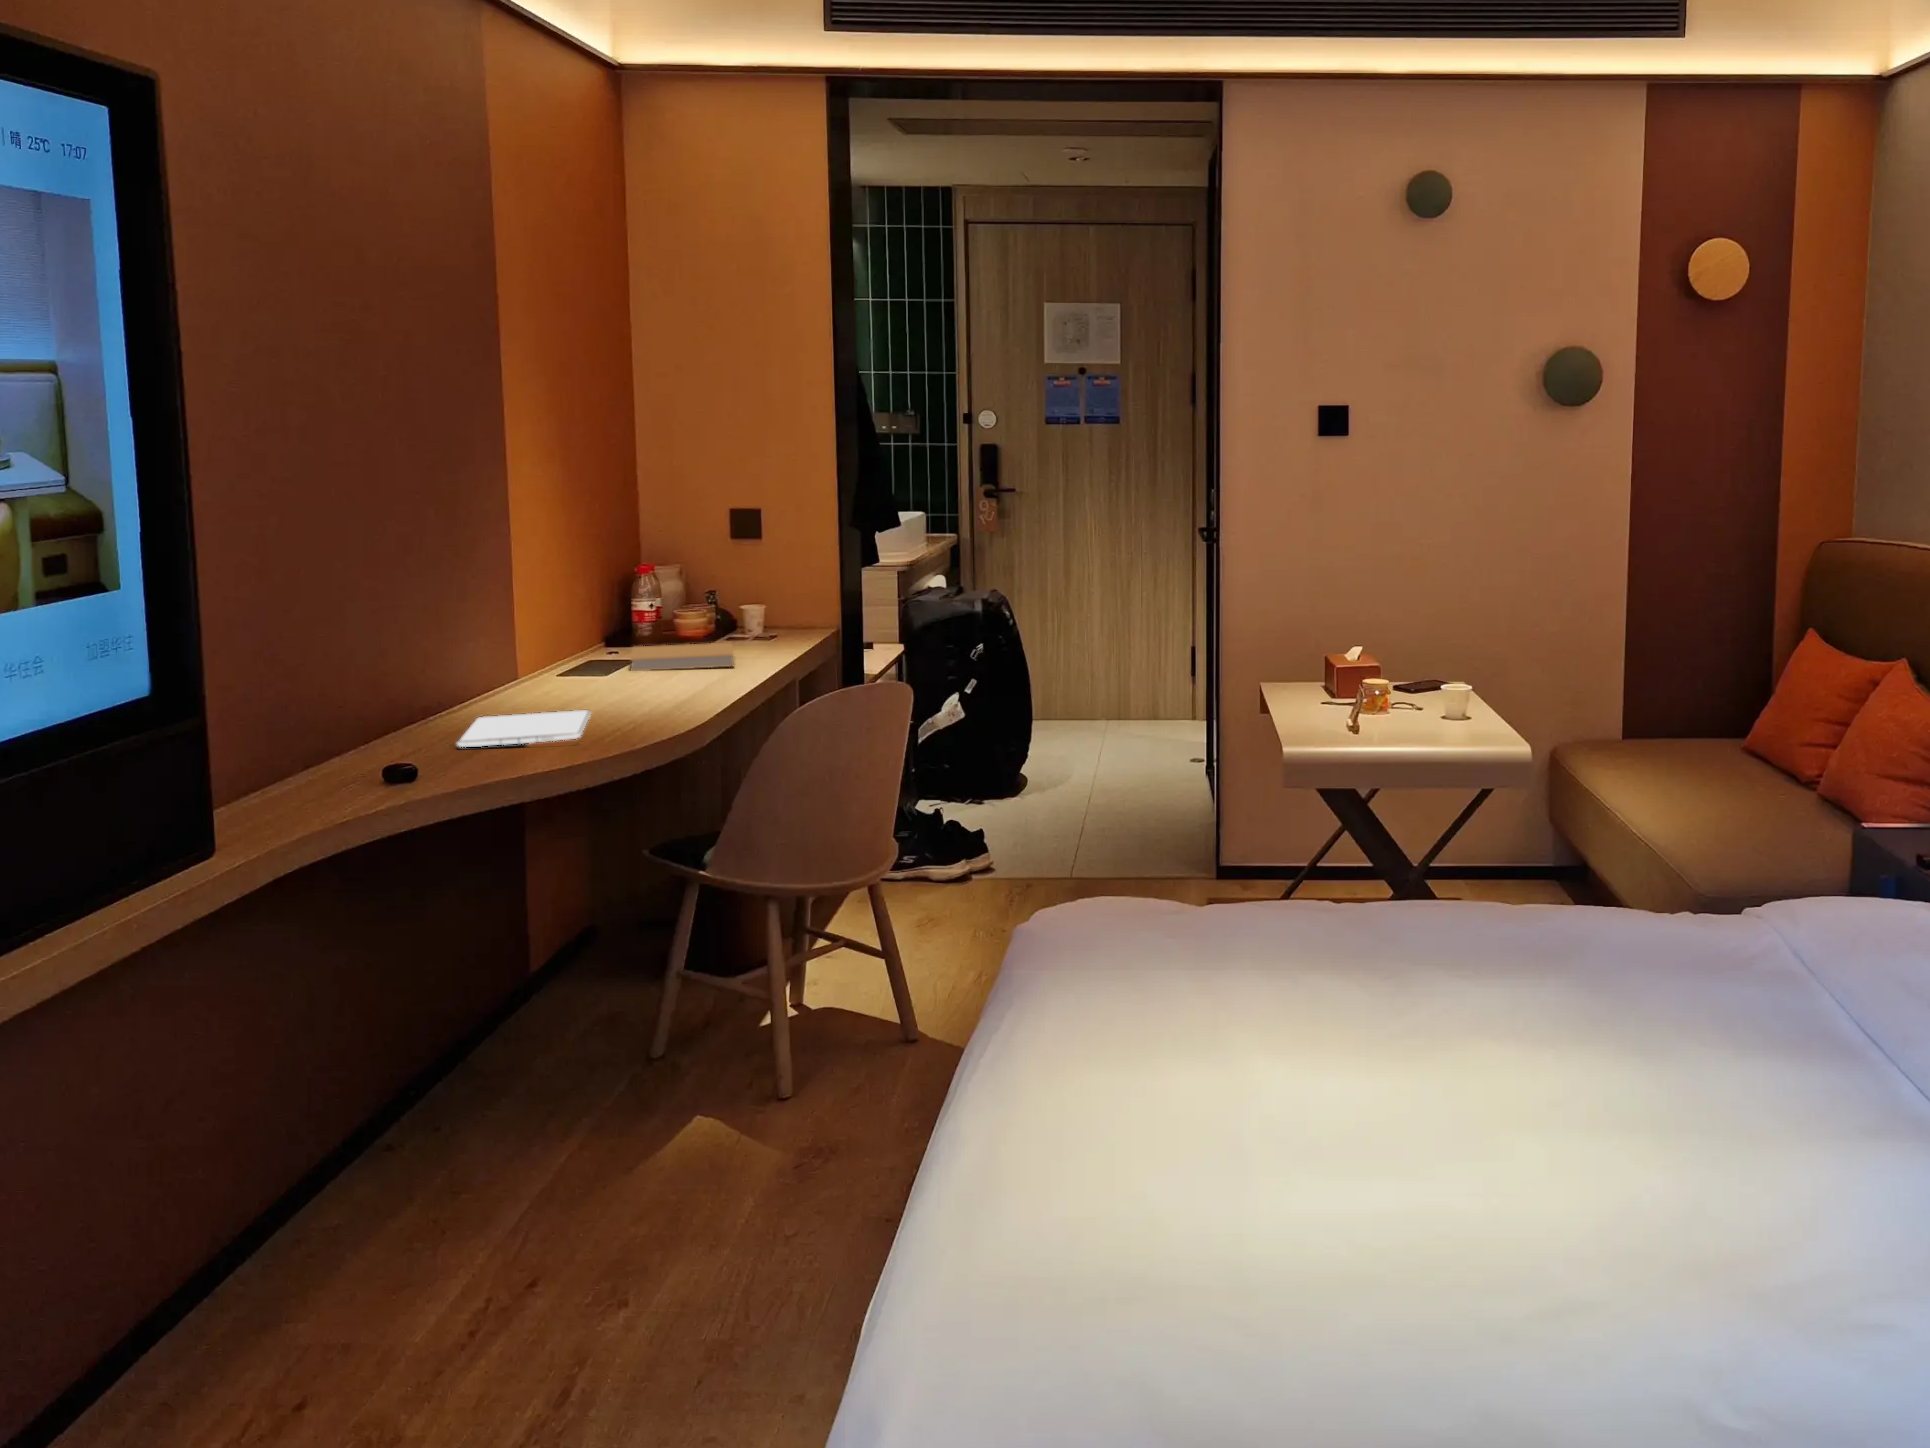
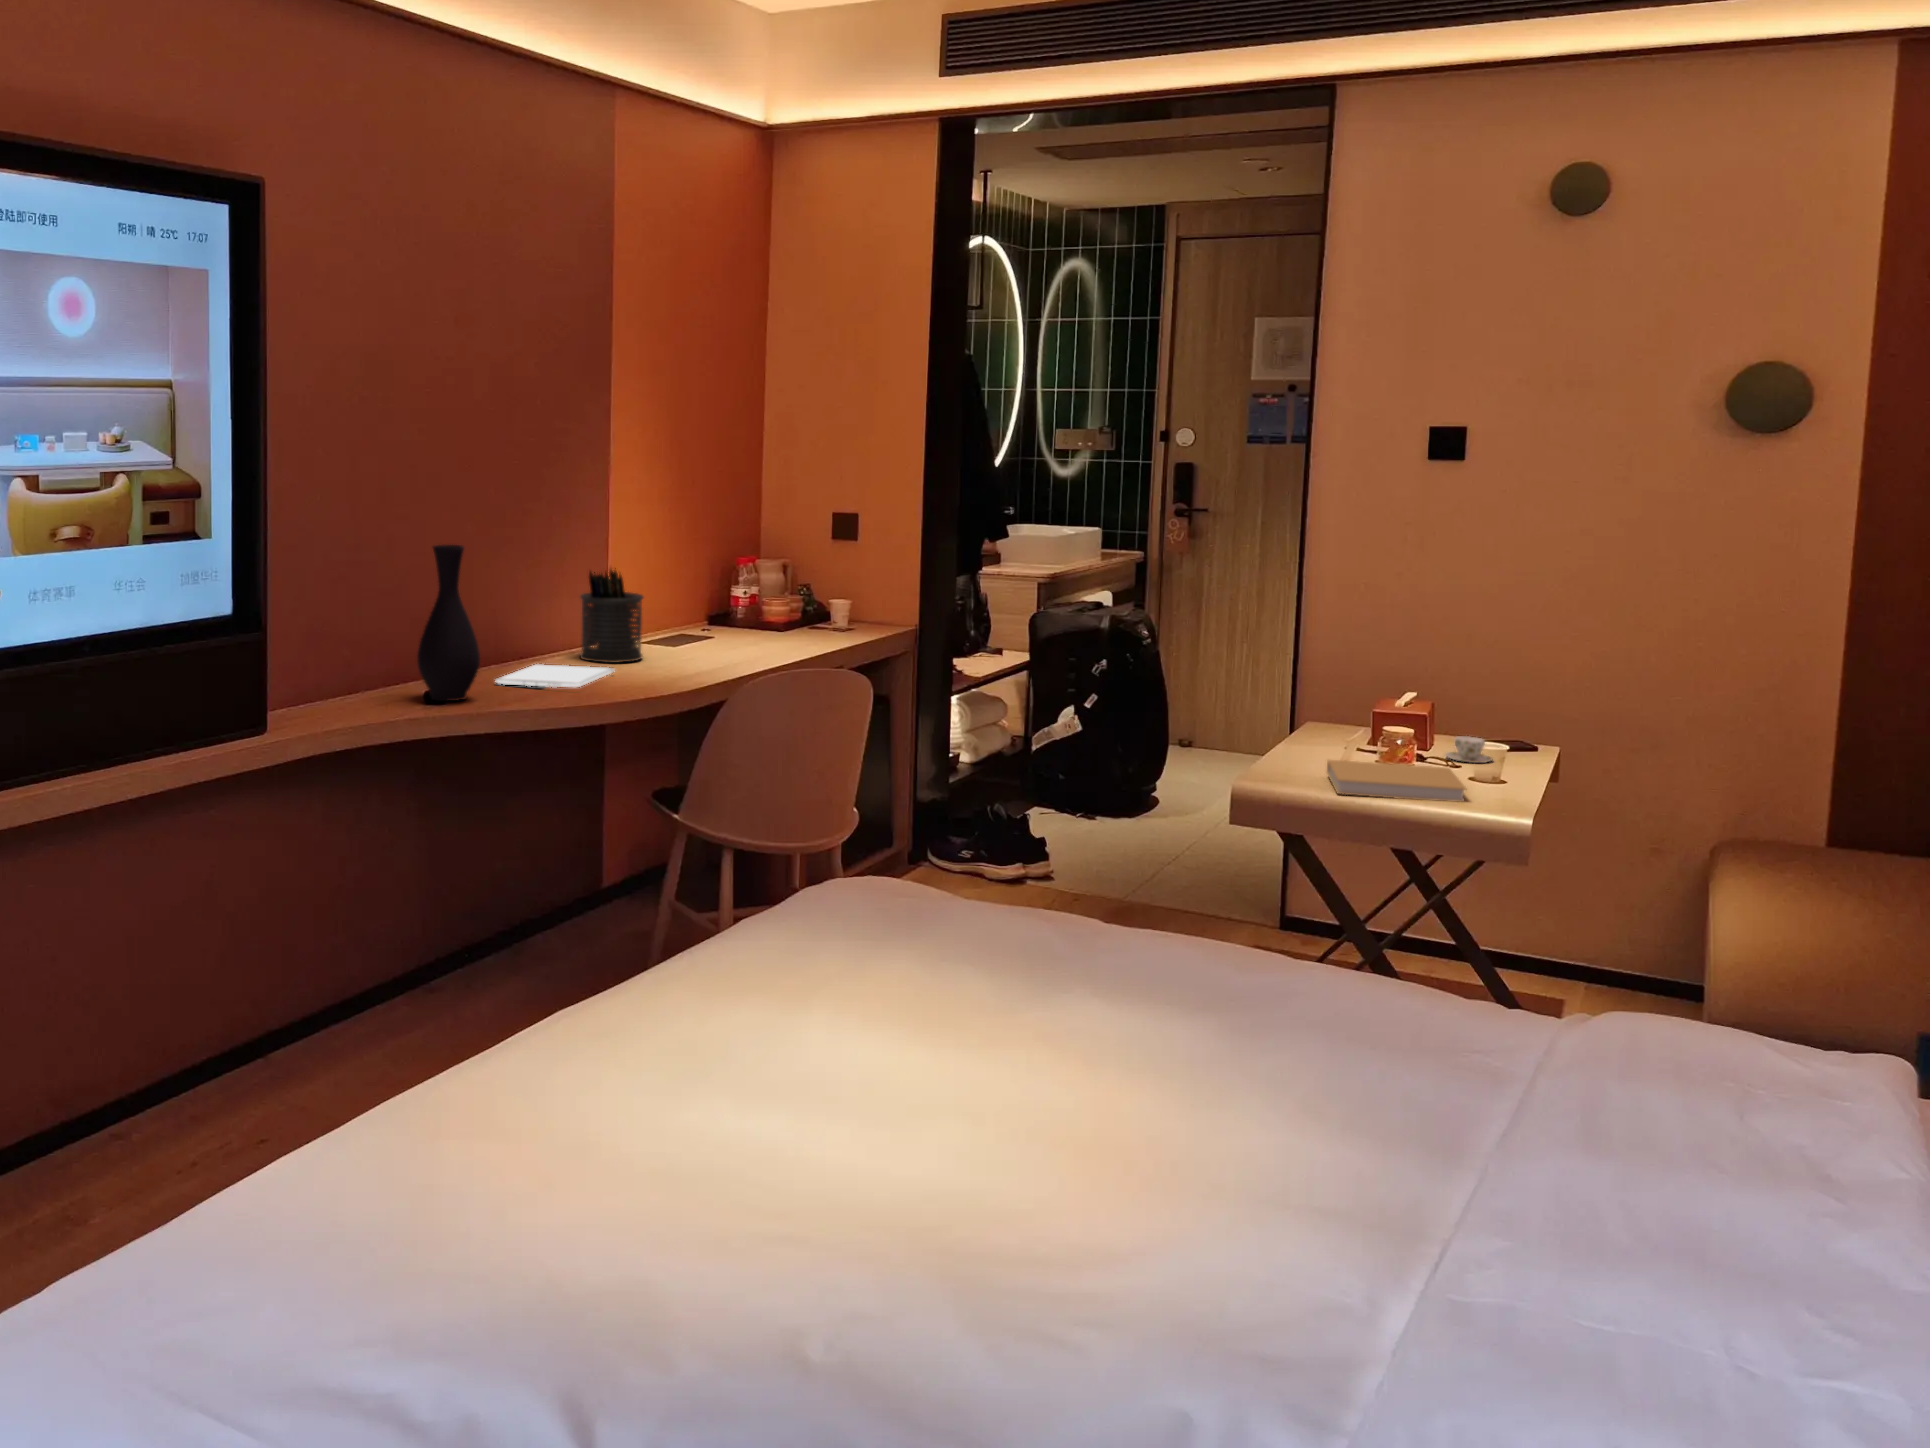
vase: none [373,575,465,780] -> present [417,544,480,701]
pen holder: none [508,587,596,705] -> present [580,568,644,663]
book: present [630,642,734,671] -> present [1327,760,1466,802]
teacup: none [1402,678,1441,700] -> present [1445,736,1492,763]

